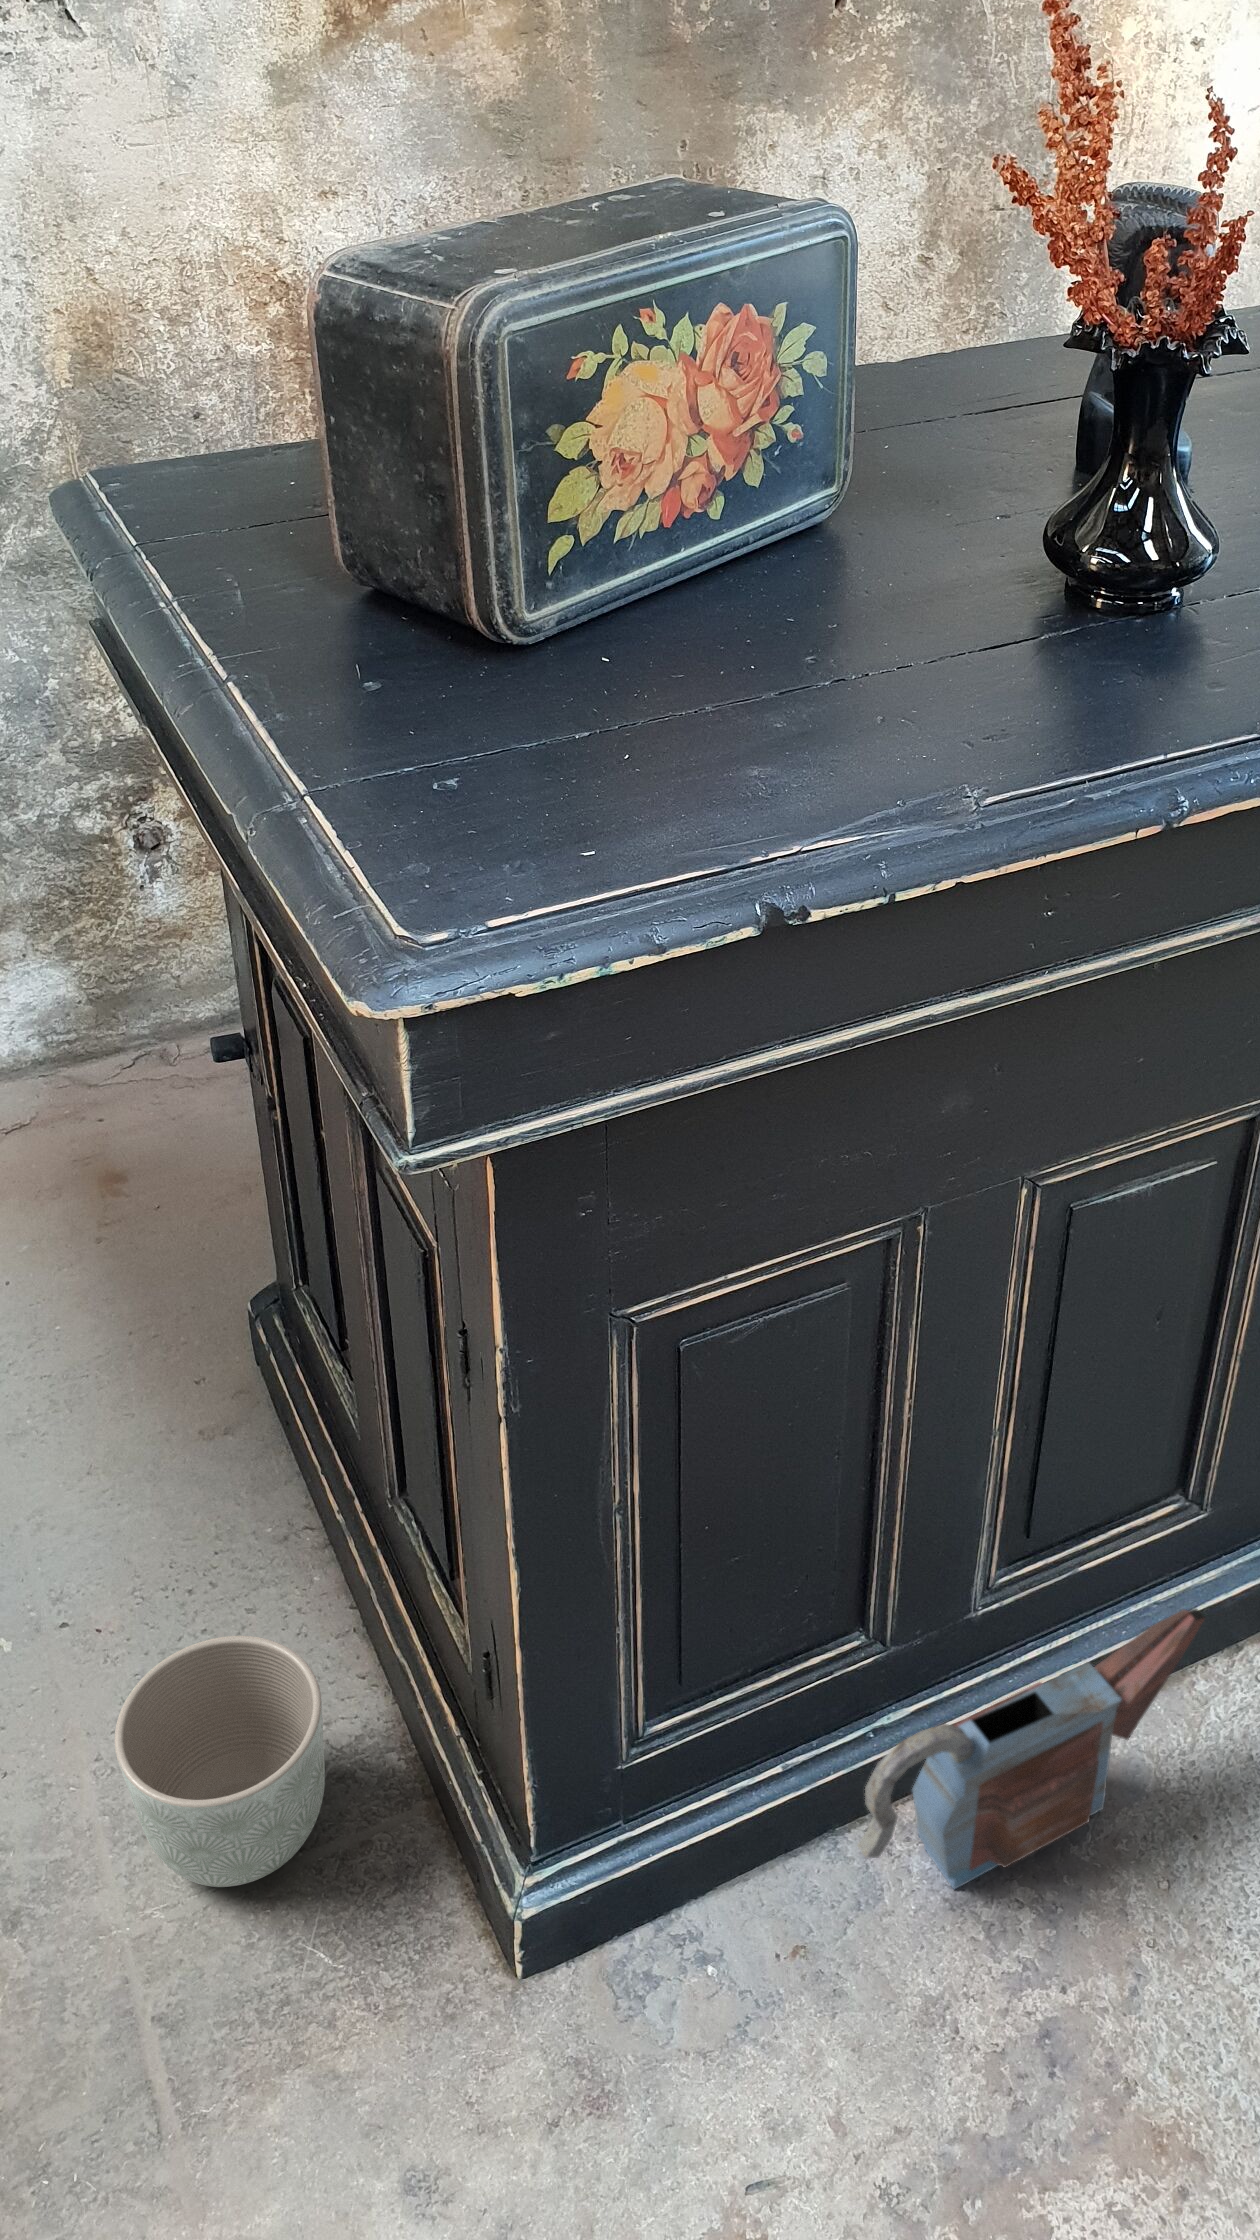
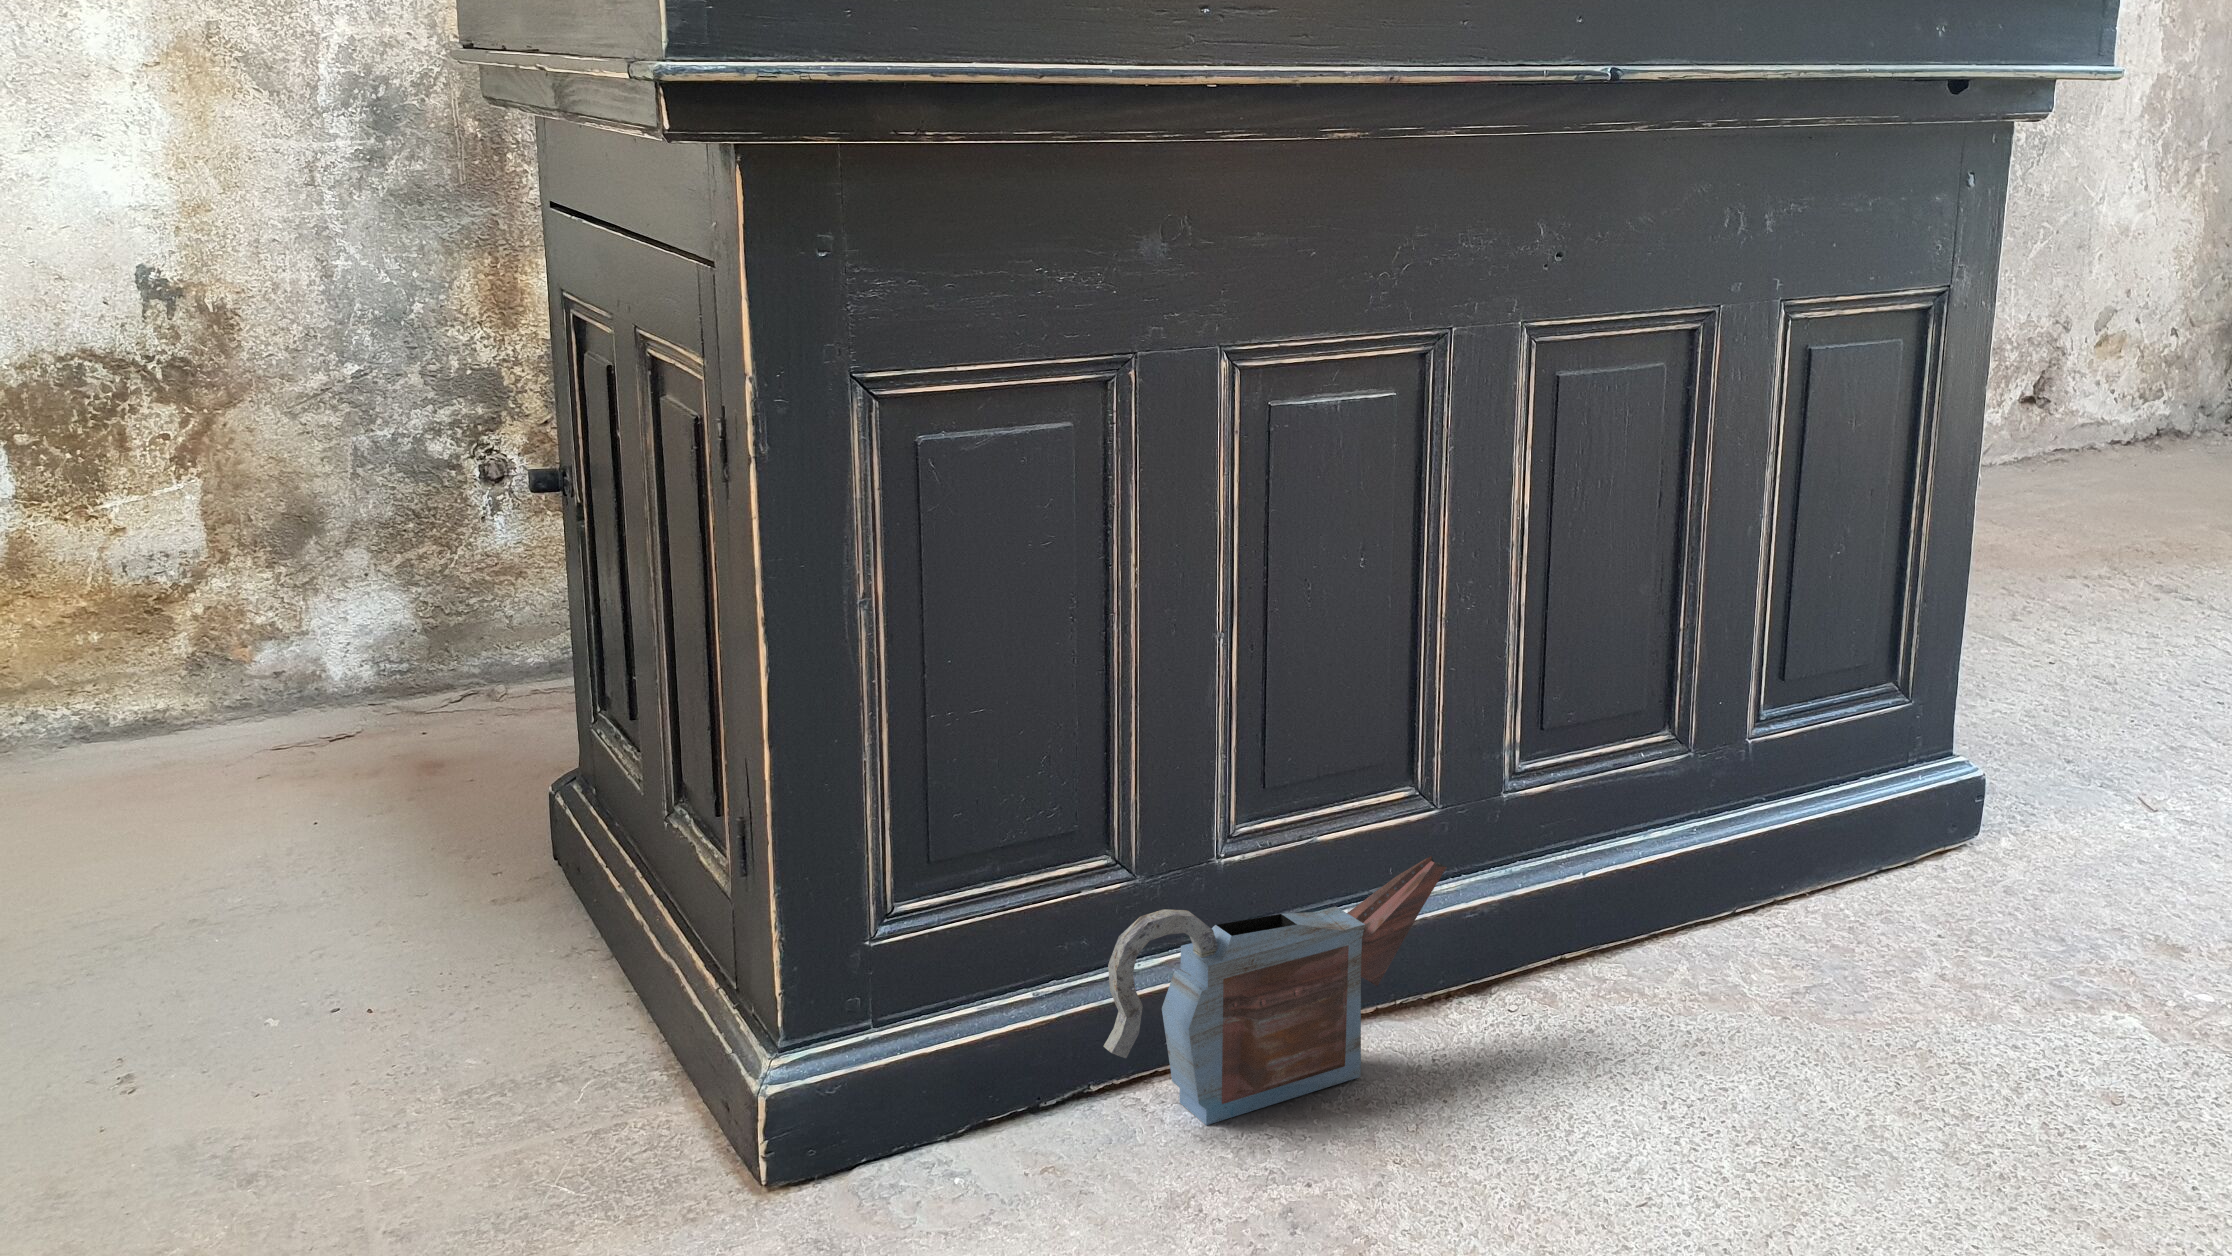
planter: present [115,1636,325,1887] -> none [356,898,574,1128]

